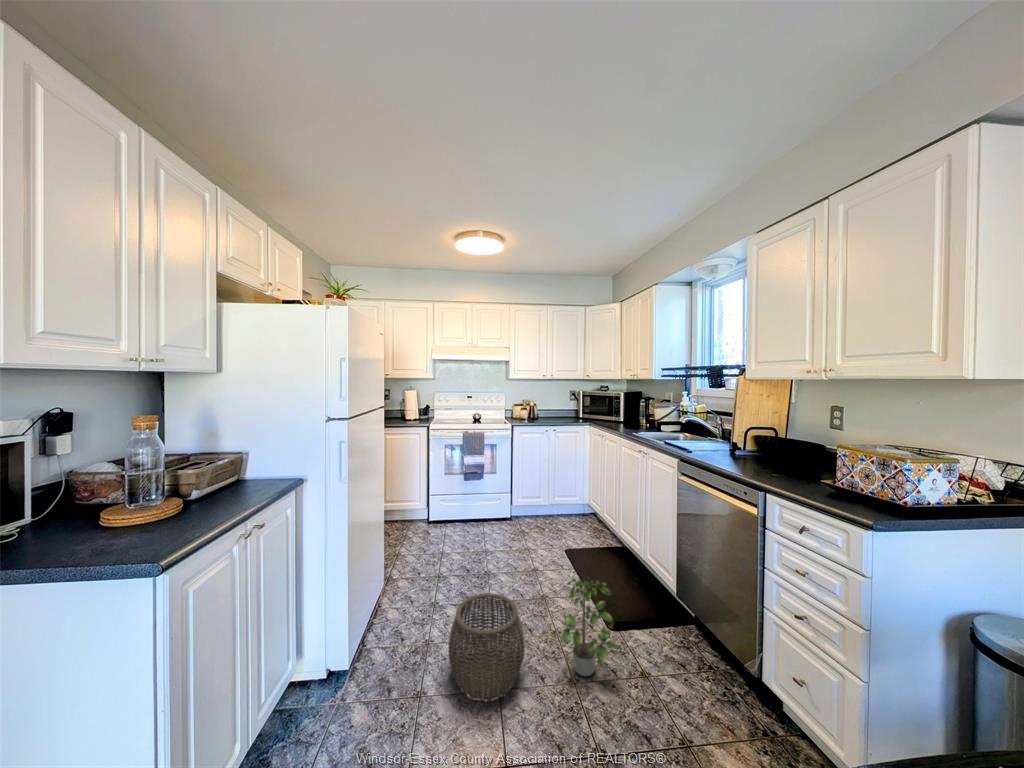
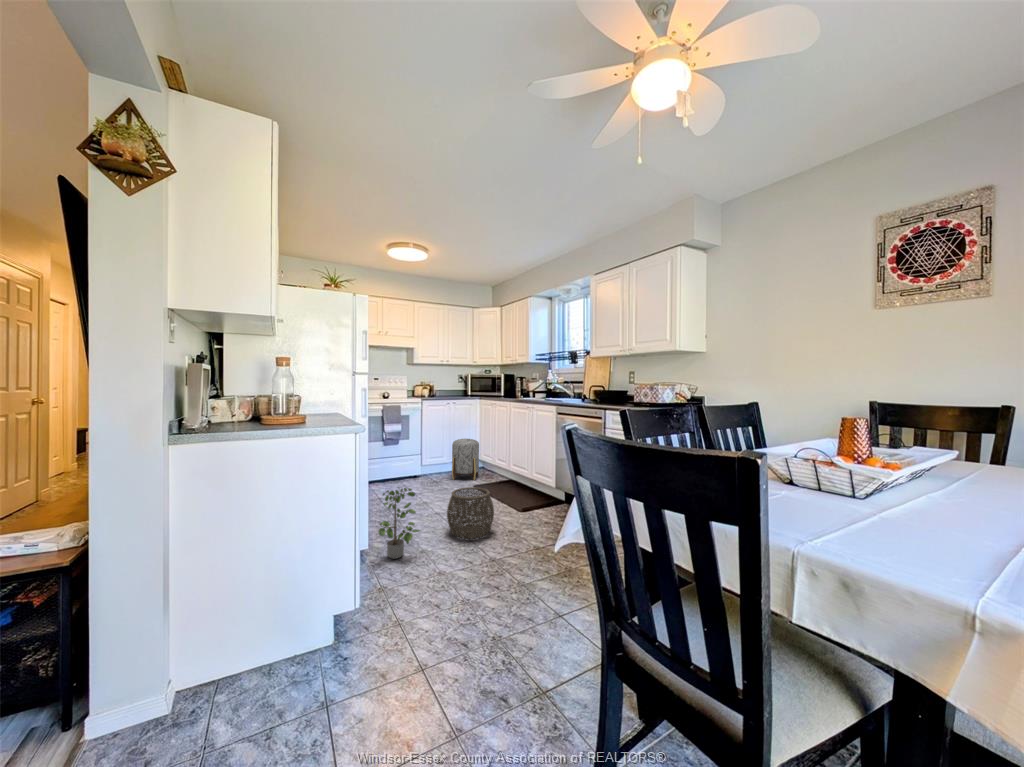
stool: none [540,479,580,539] -> present [452,439,479,480]
potted plant: present [562,577,620,676] -> present [379,488,420,559]

